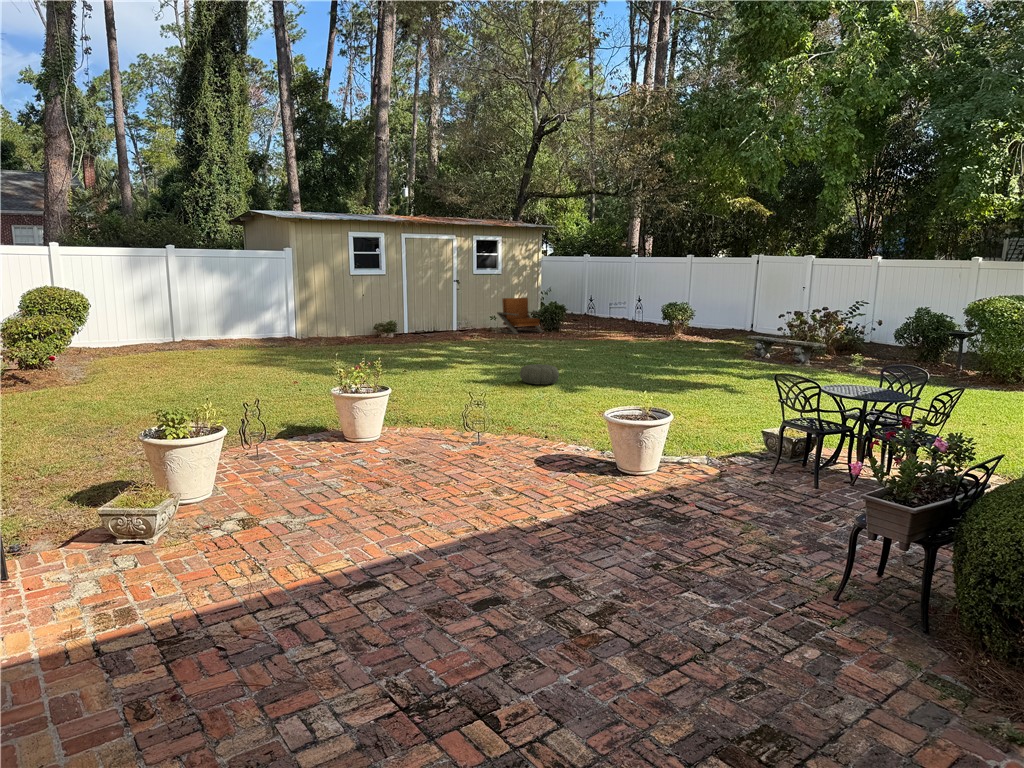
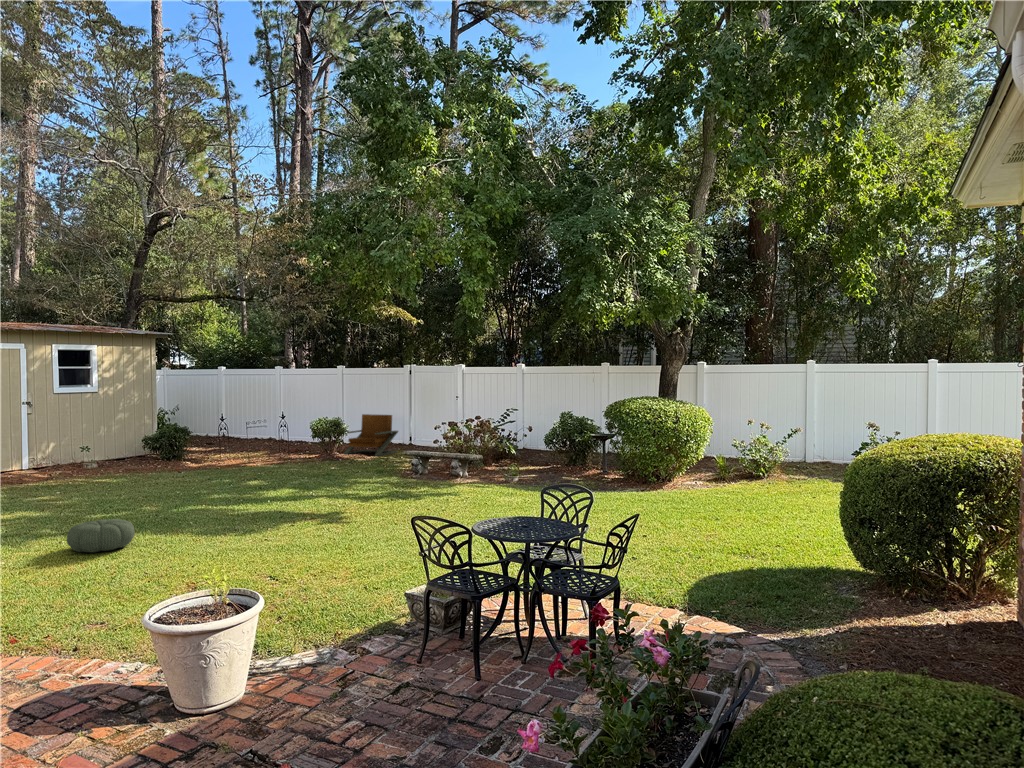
lounge chair: present [497,298,544,334] -> present [344,414,398,456]

